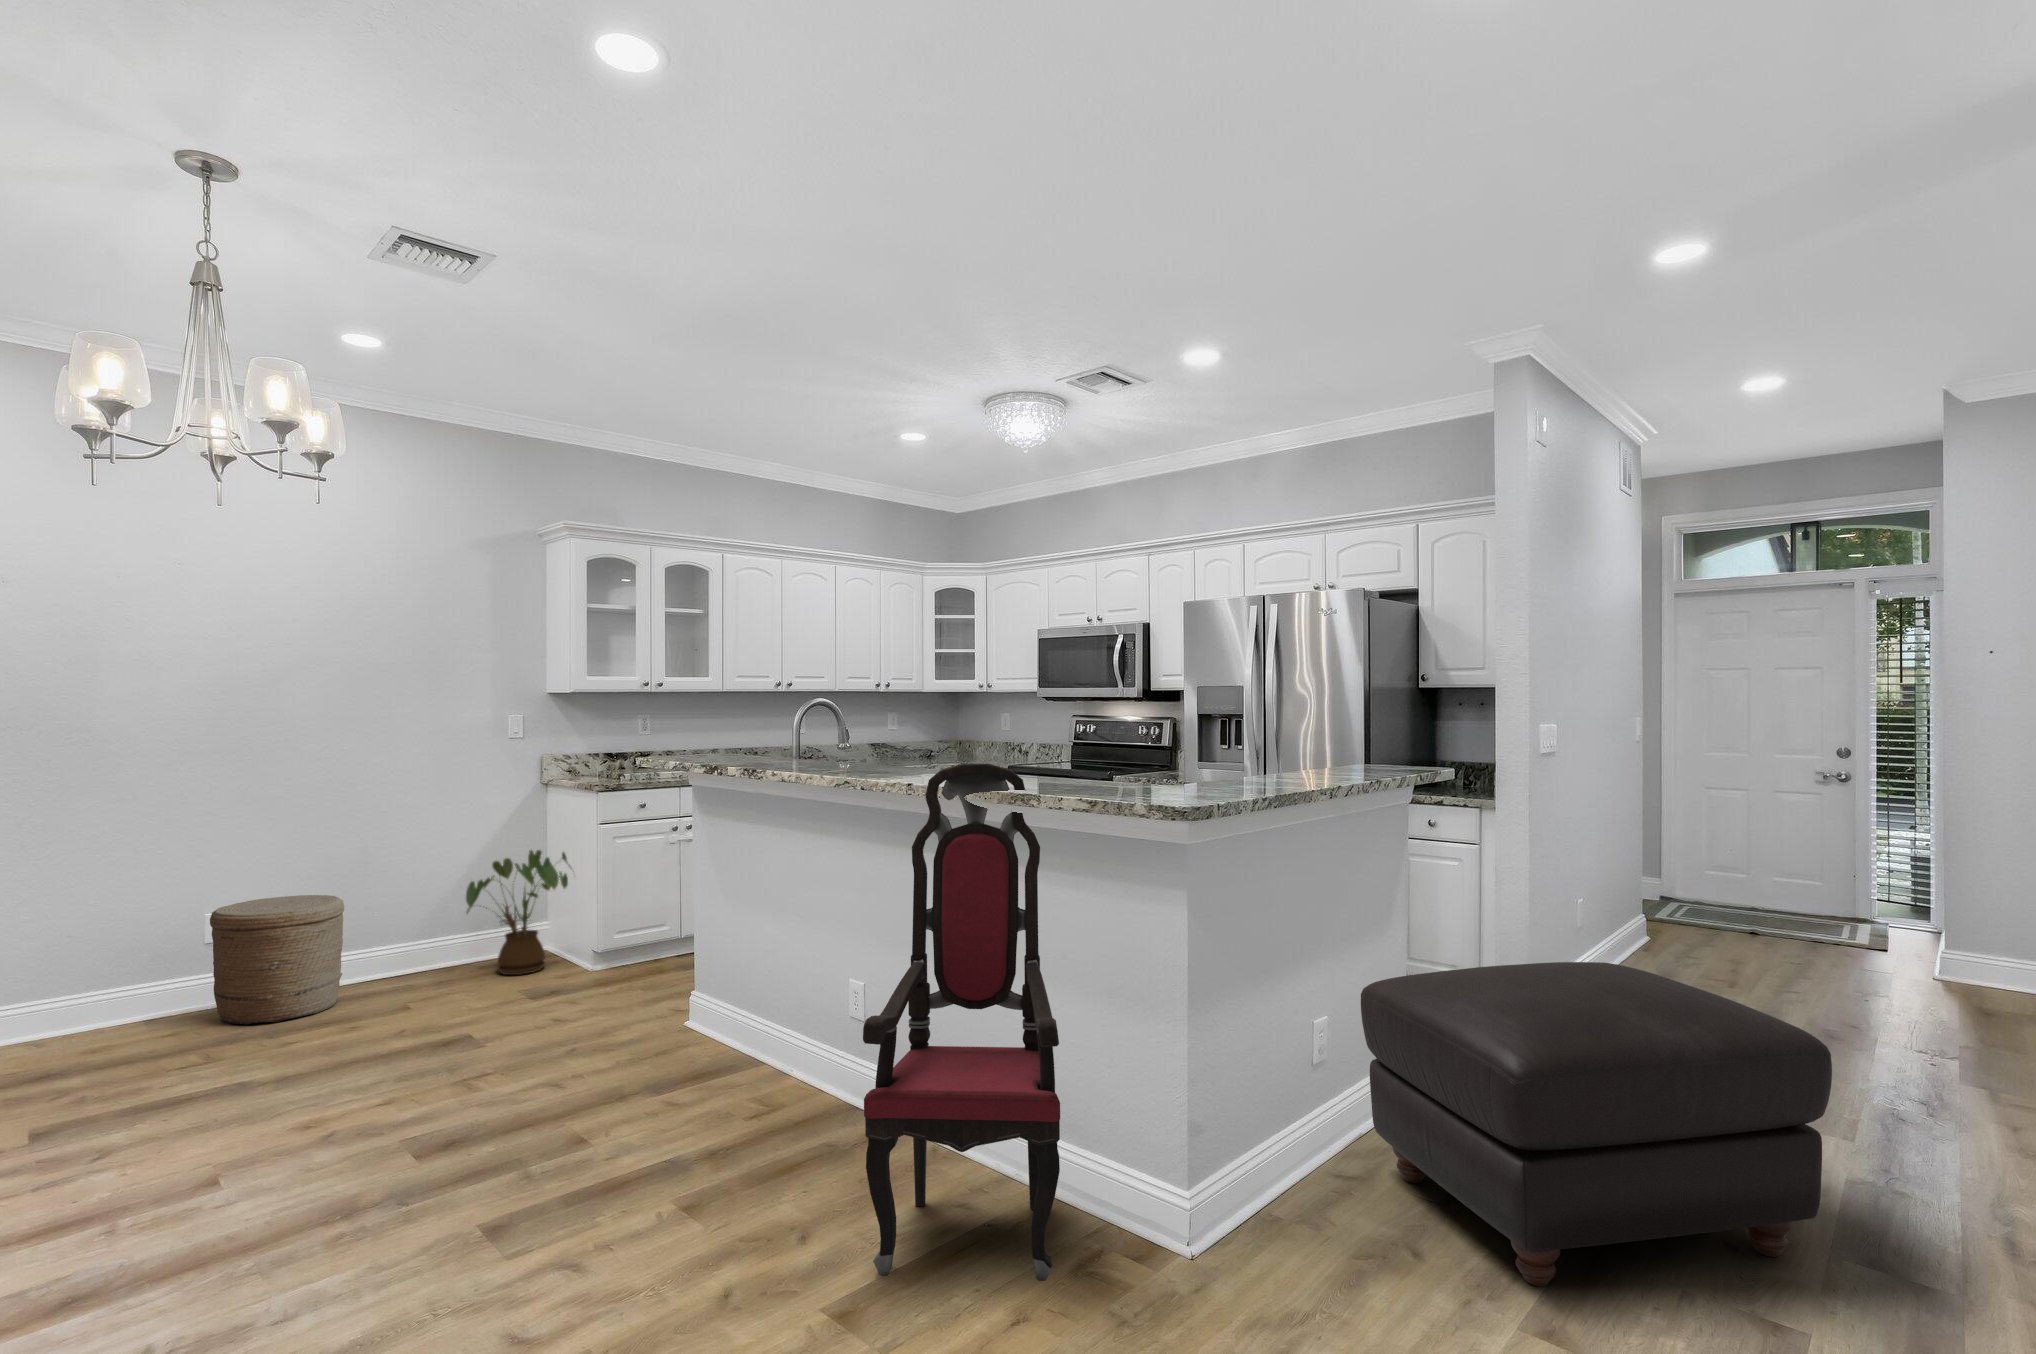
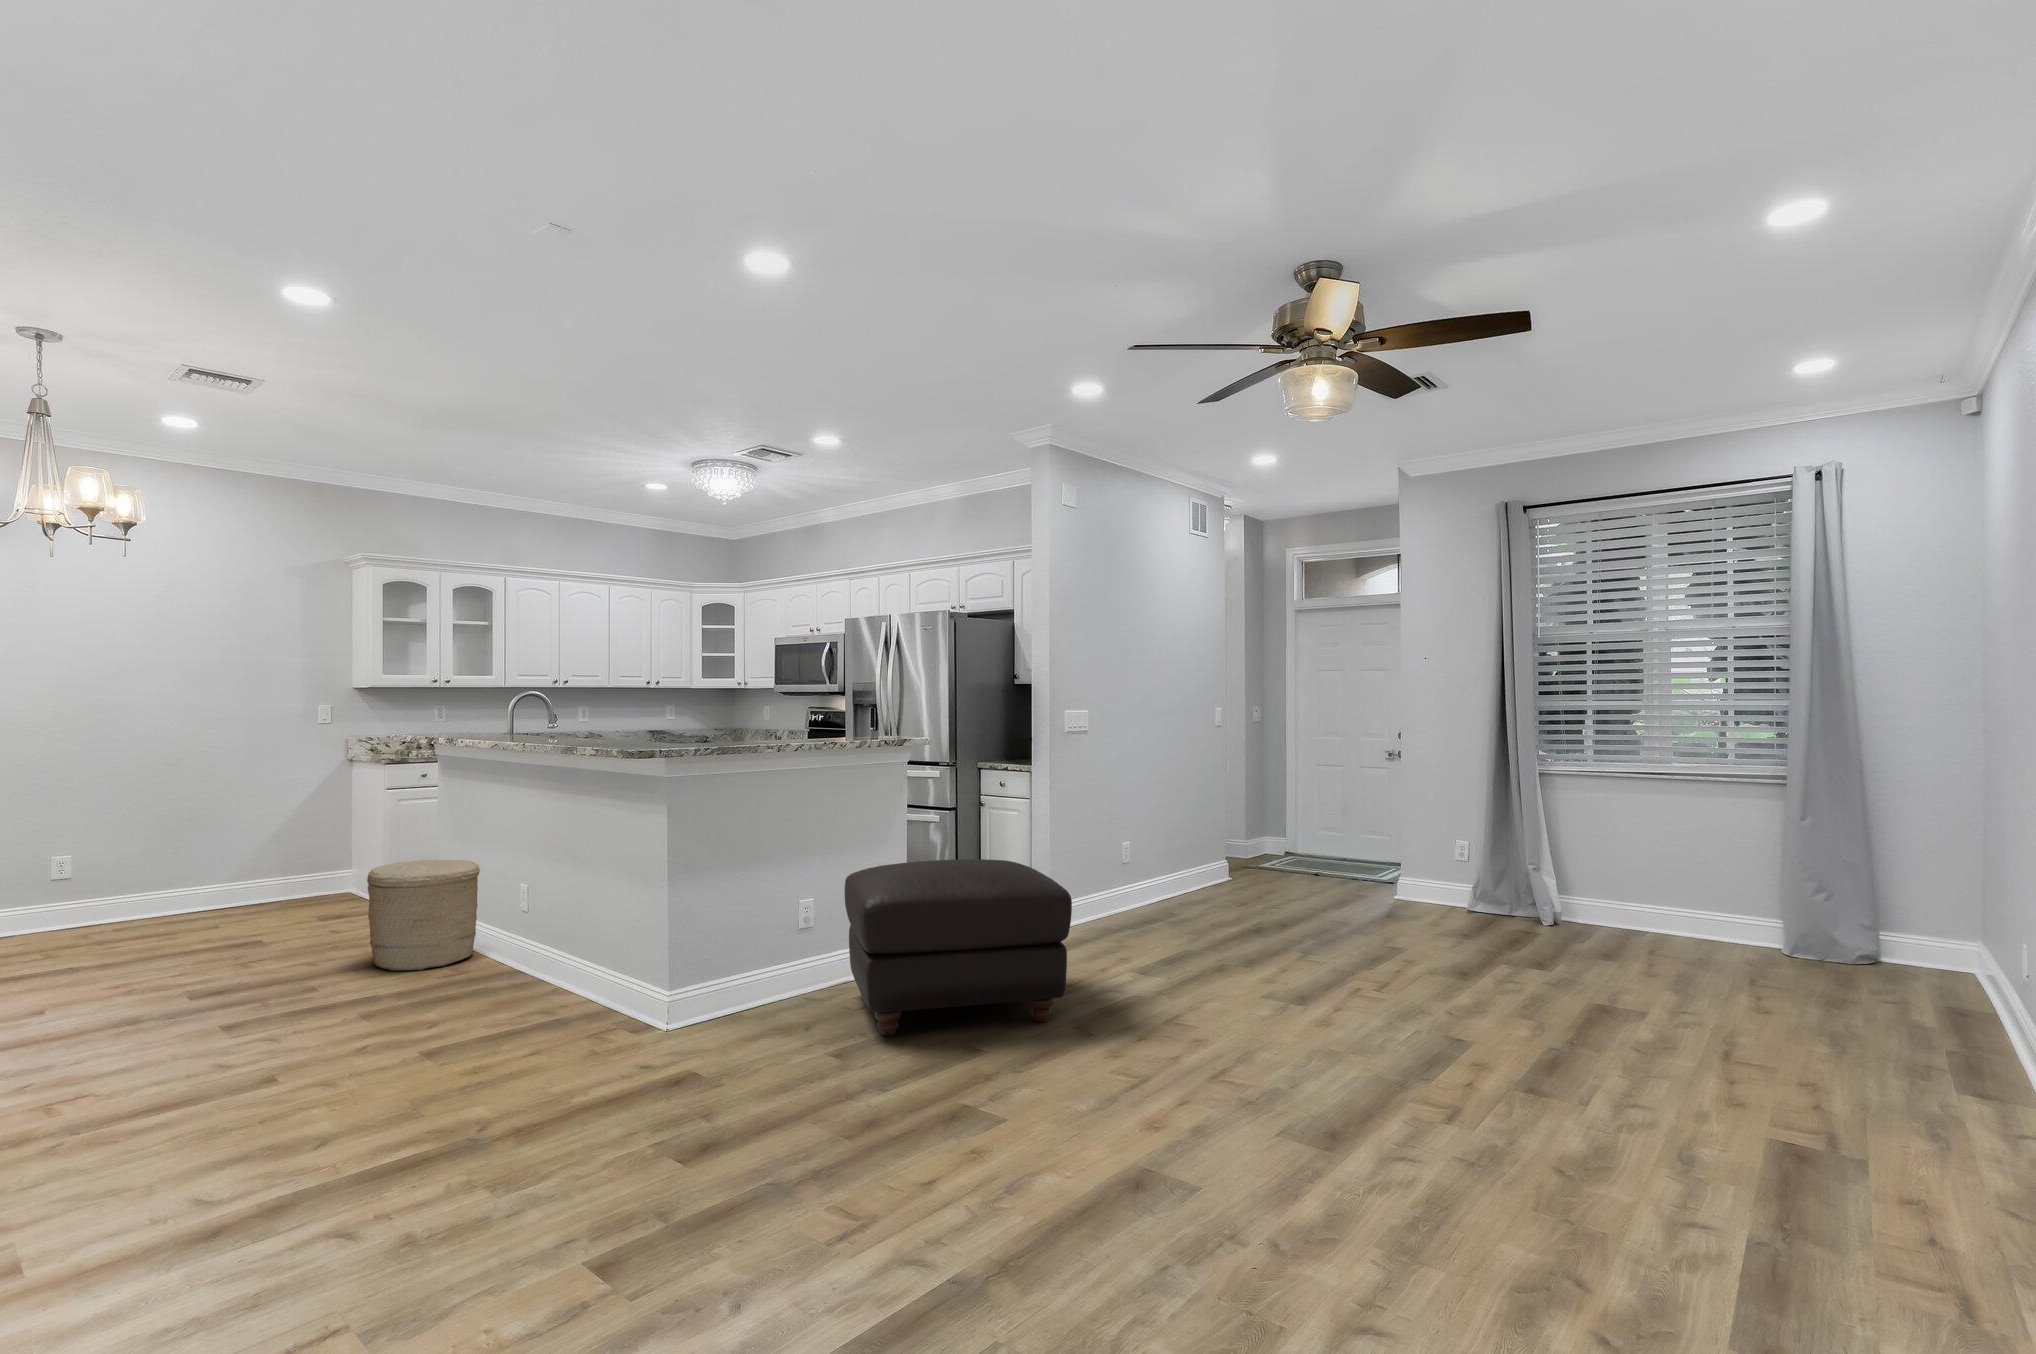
armchair: present [863,764,1060,1281] -> none [479,730,625,1041]
house plant: present [466,850,568,975] -> none [269,809,365,907]
woven basket: present [210,895,344,1025] -> present [367,860,480,971]

